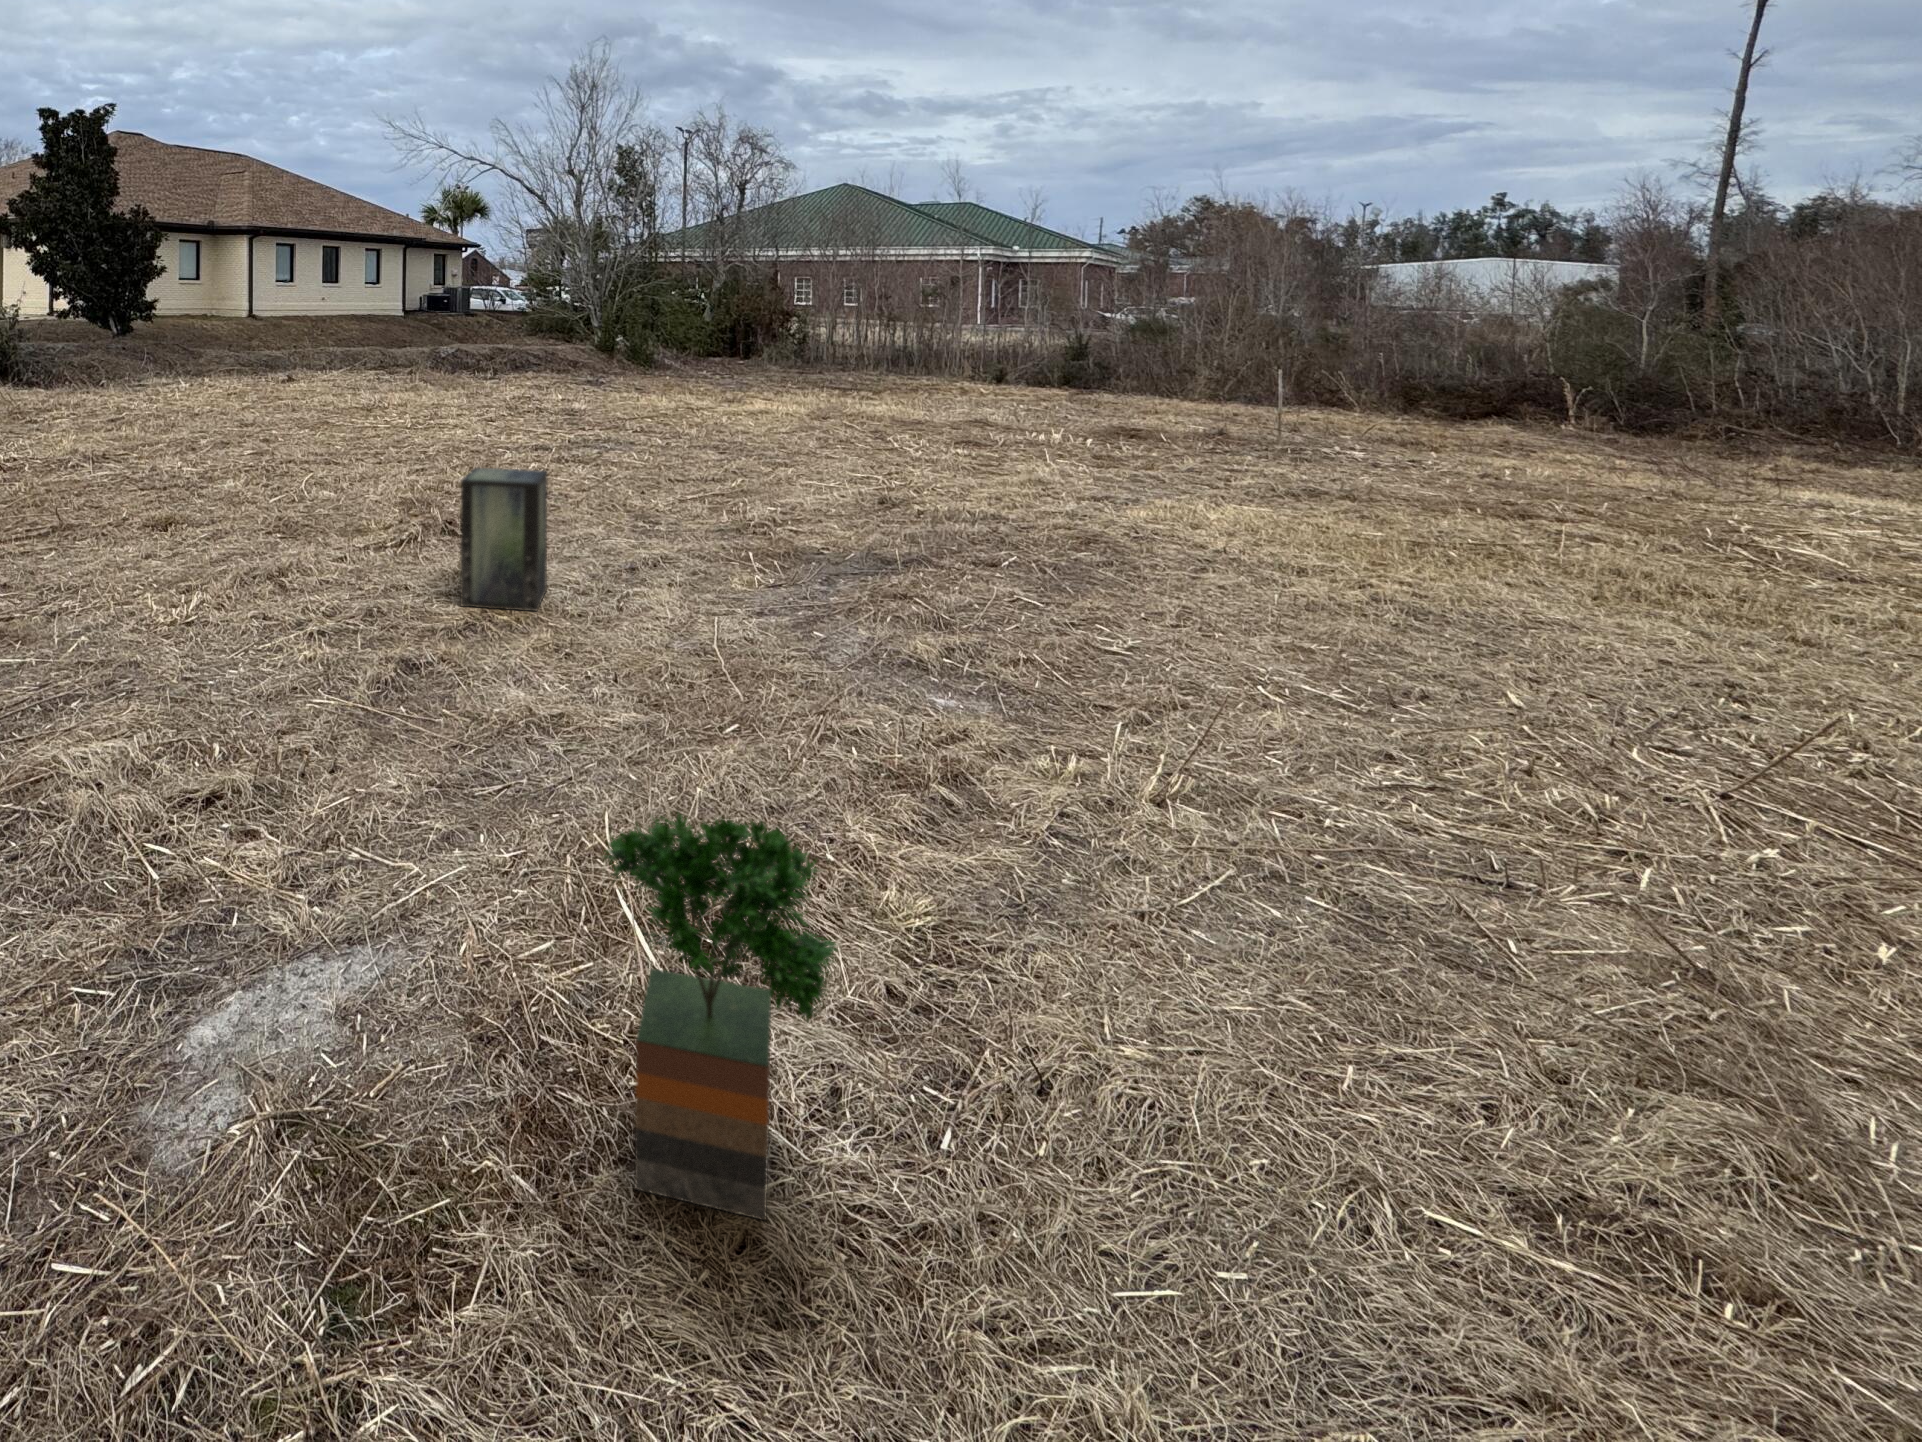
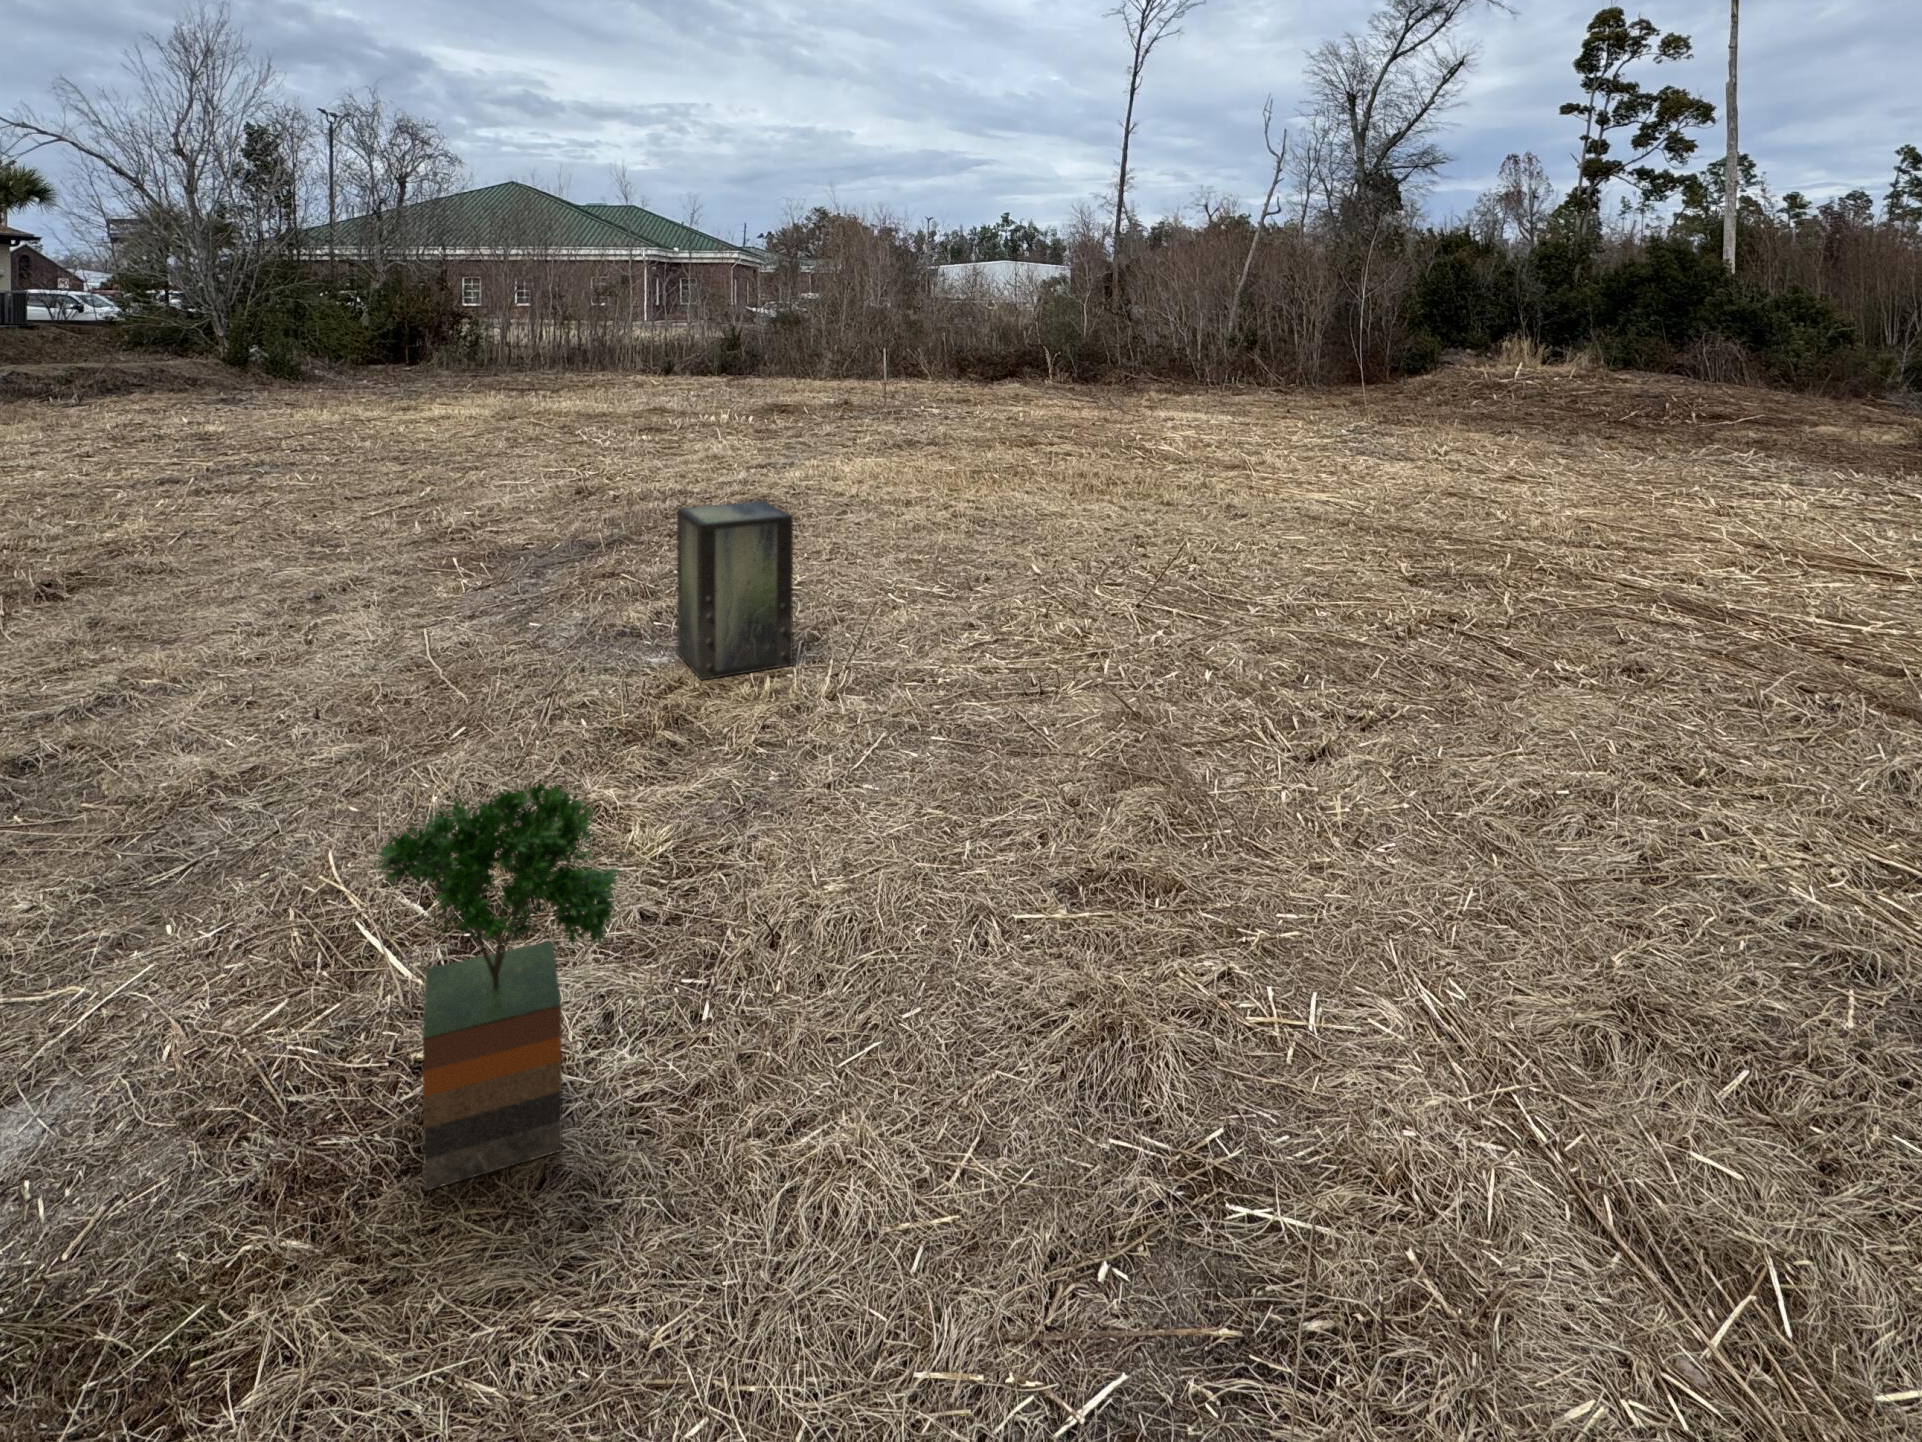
storage box: present [460,468,548,611] -> present [677,501,793,680]

